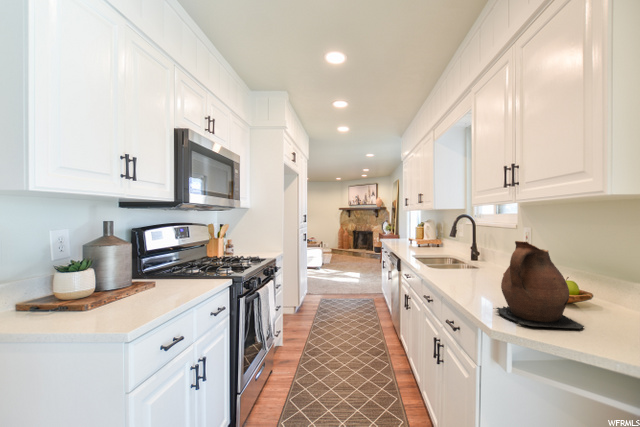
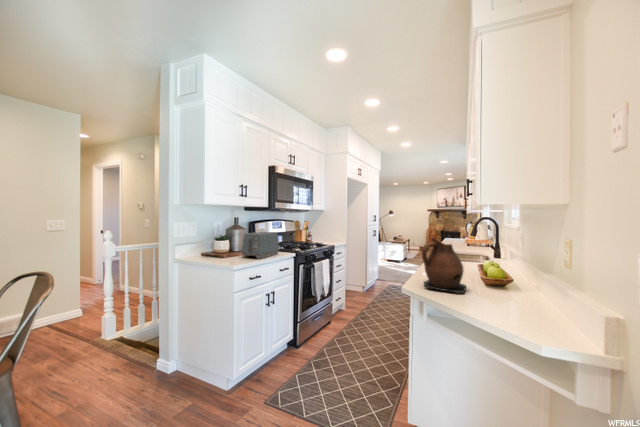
toaster: none [130,246,203,301] -> present [242,232,279,259]

